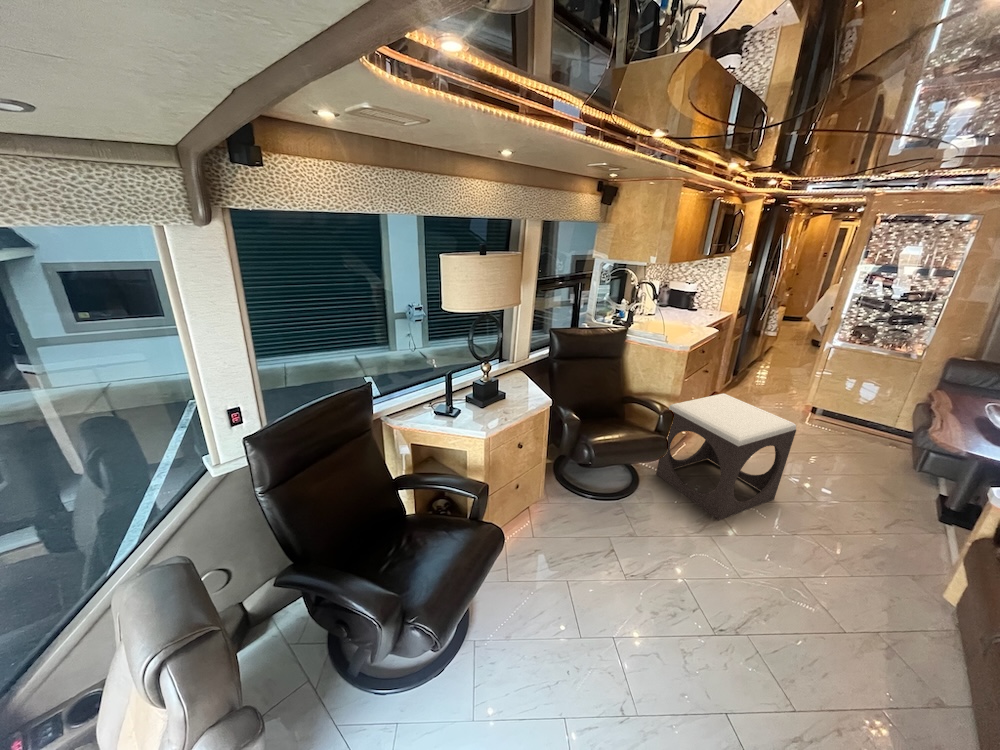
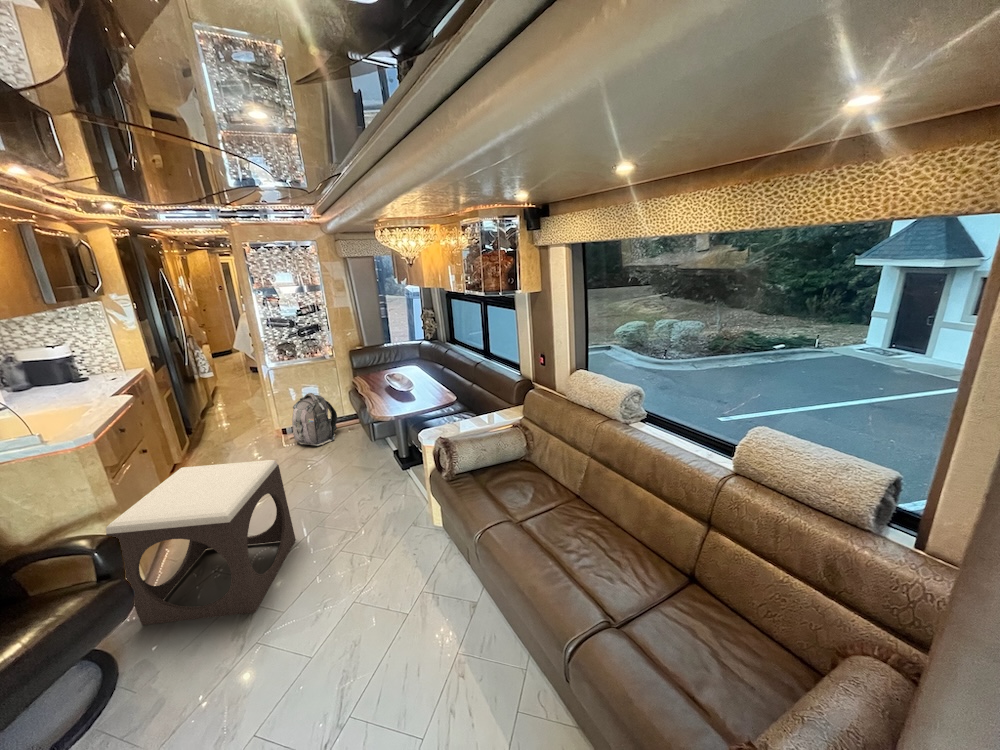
backpack: none [820,385,886,444] -> present [292,393,337,446]

